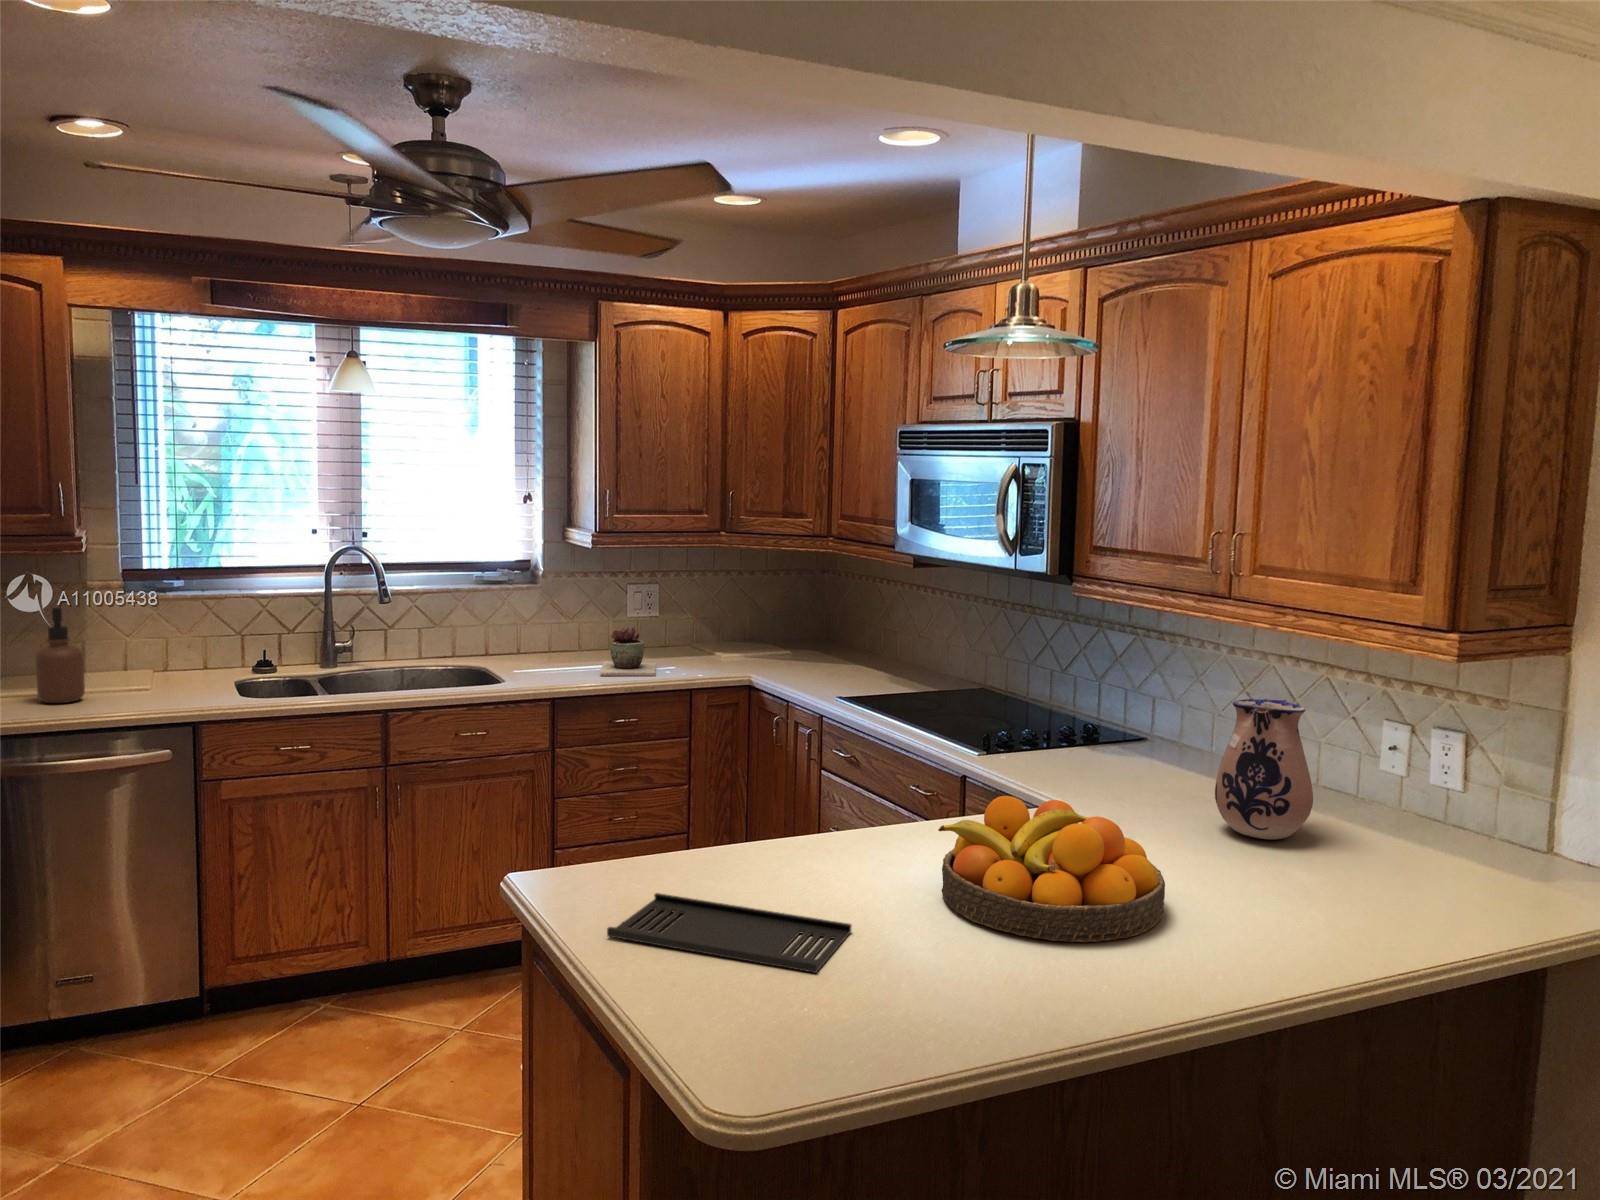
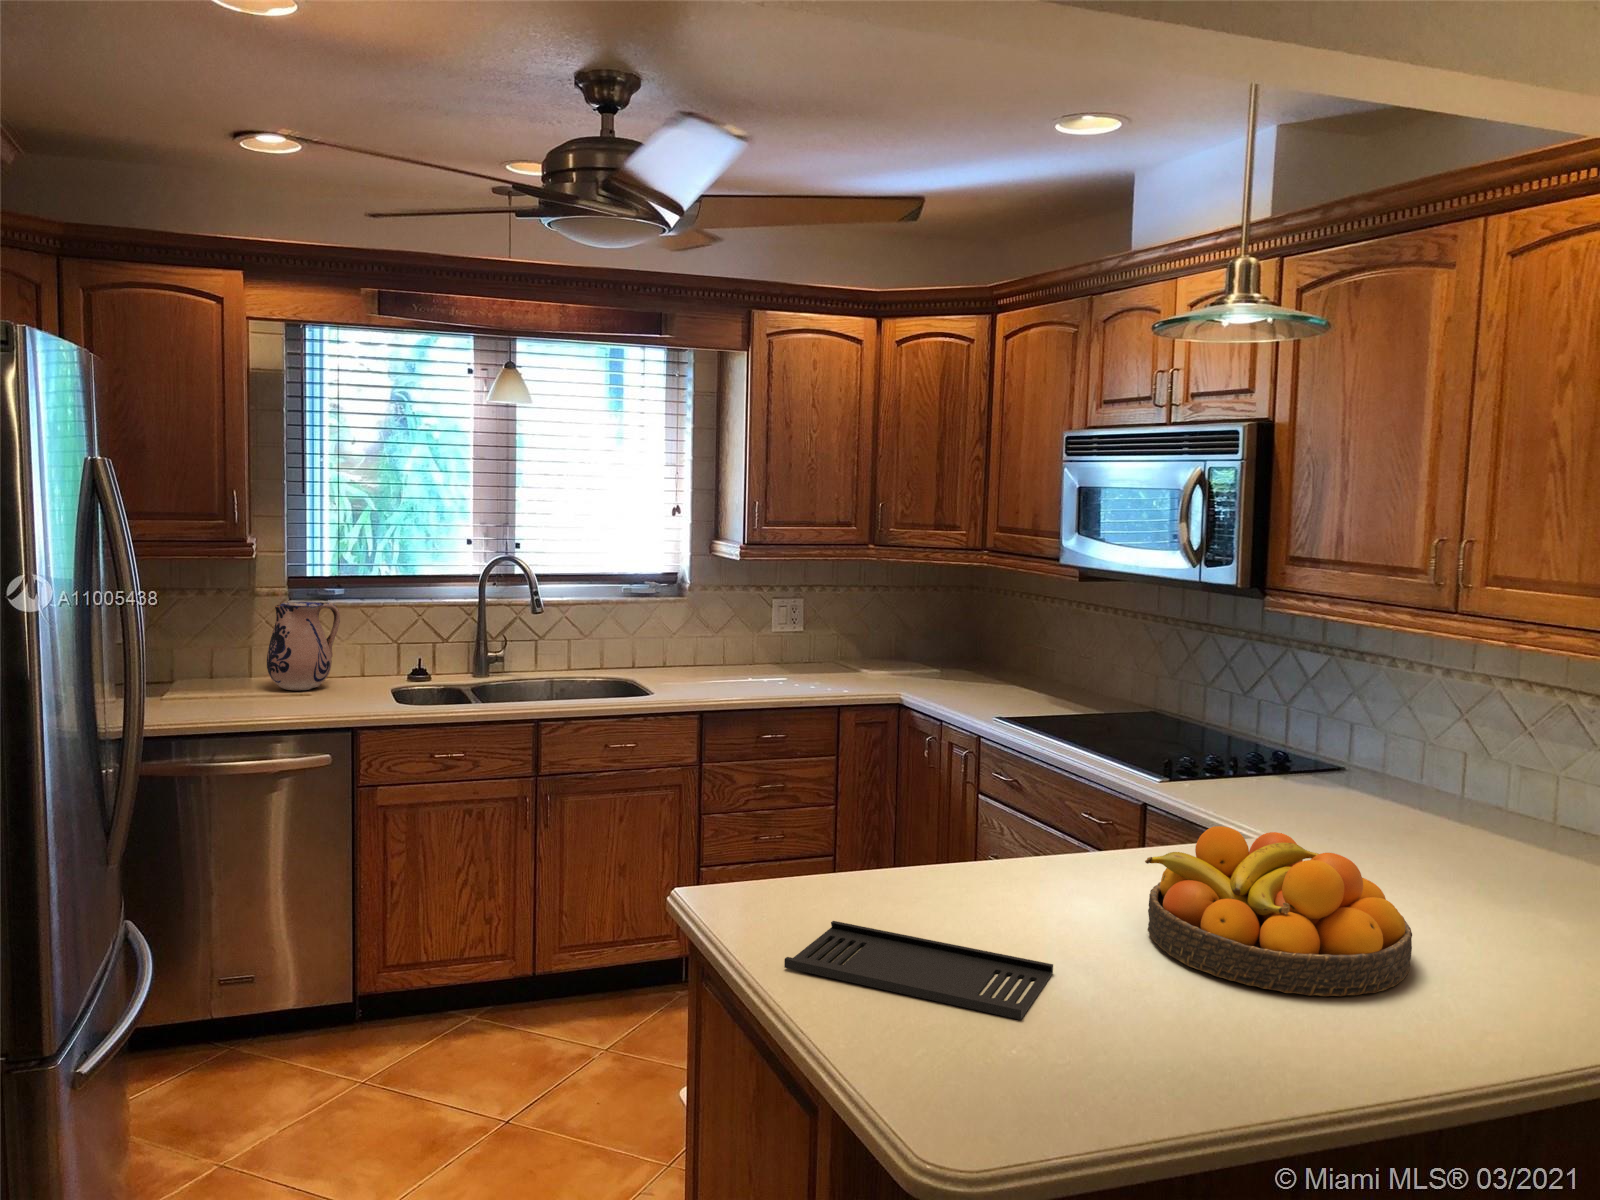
soap dispenser: present [35,607,85,703] -> none [205,612,251,706]
succulent plant: present [600,628,656,676] -> none [750,641,805,691]
ceramic pitcher: present [1215,699,1313,840] -> present [267,602,340,691]

